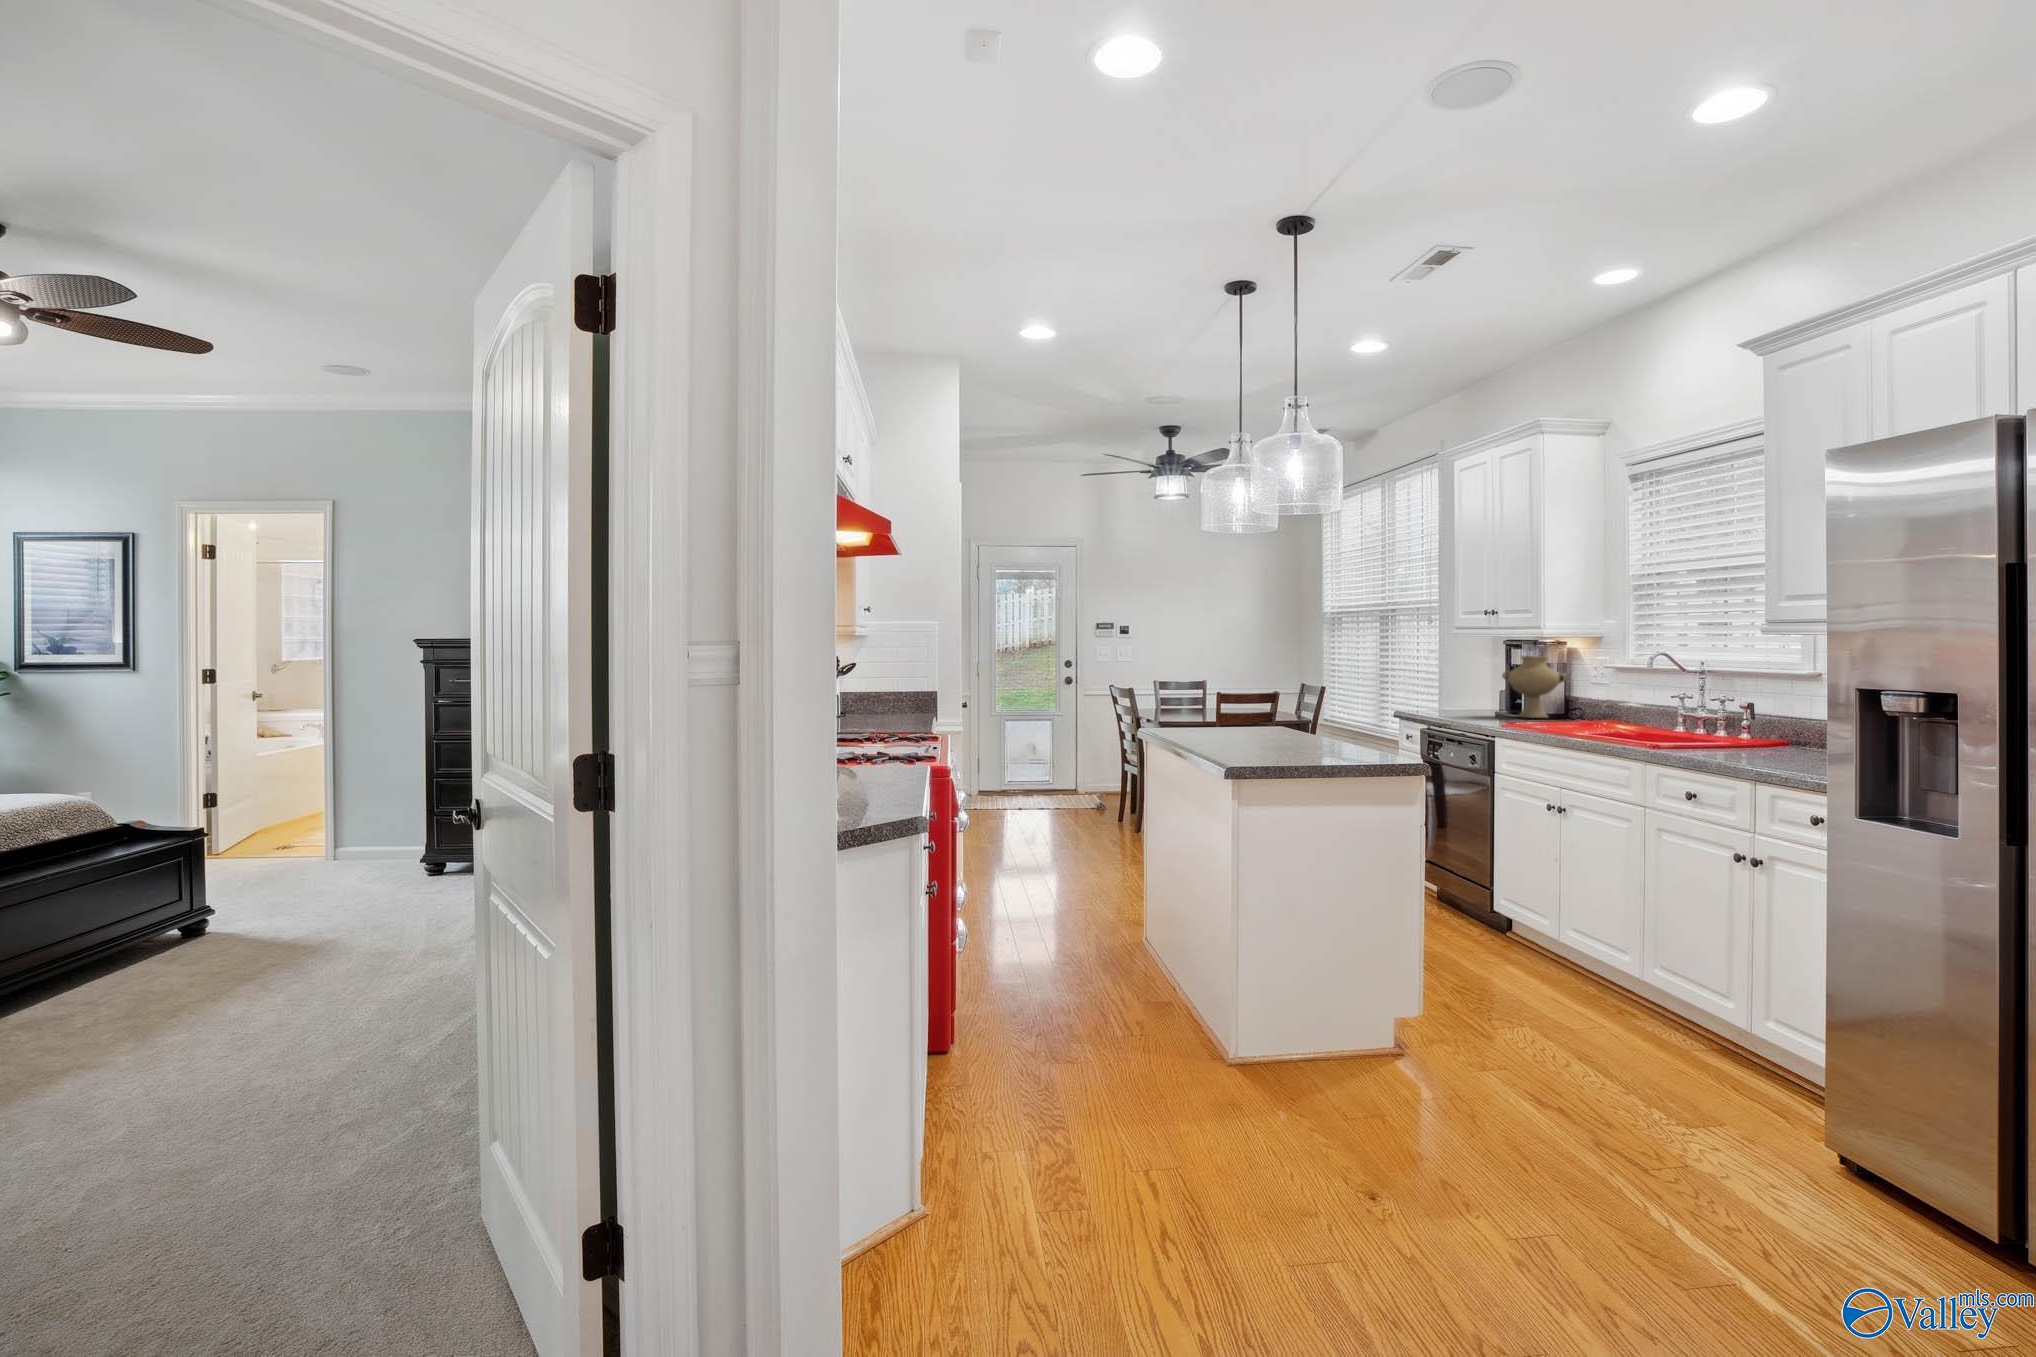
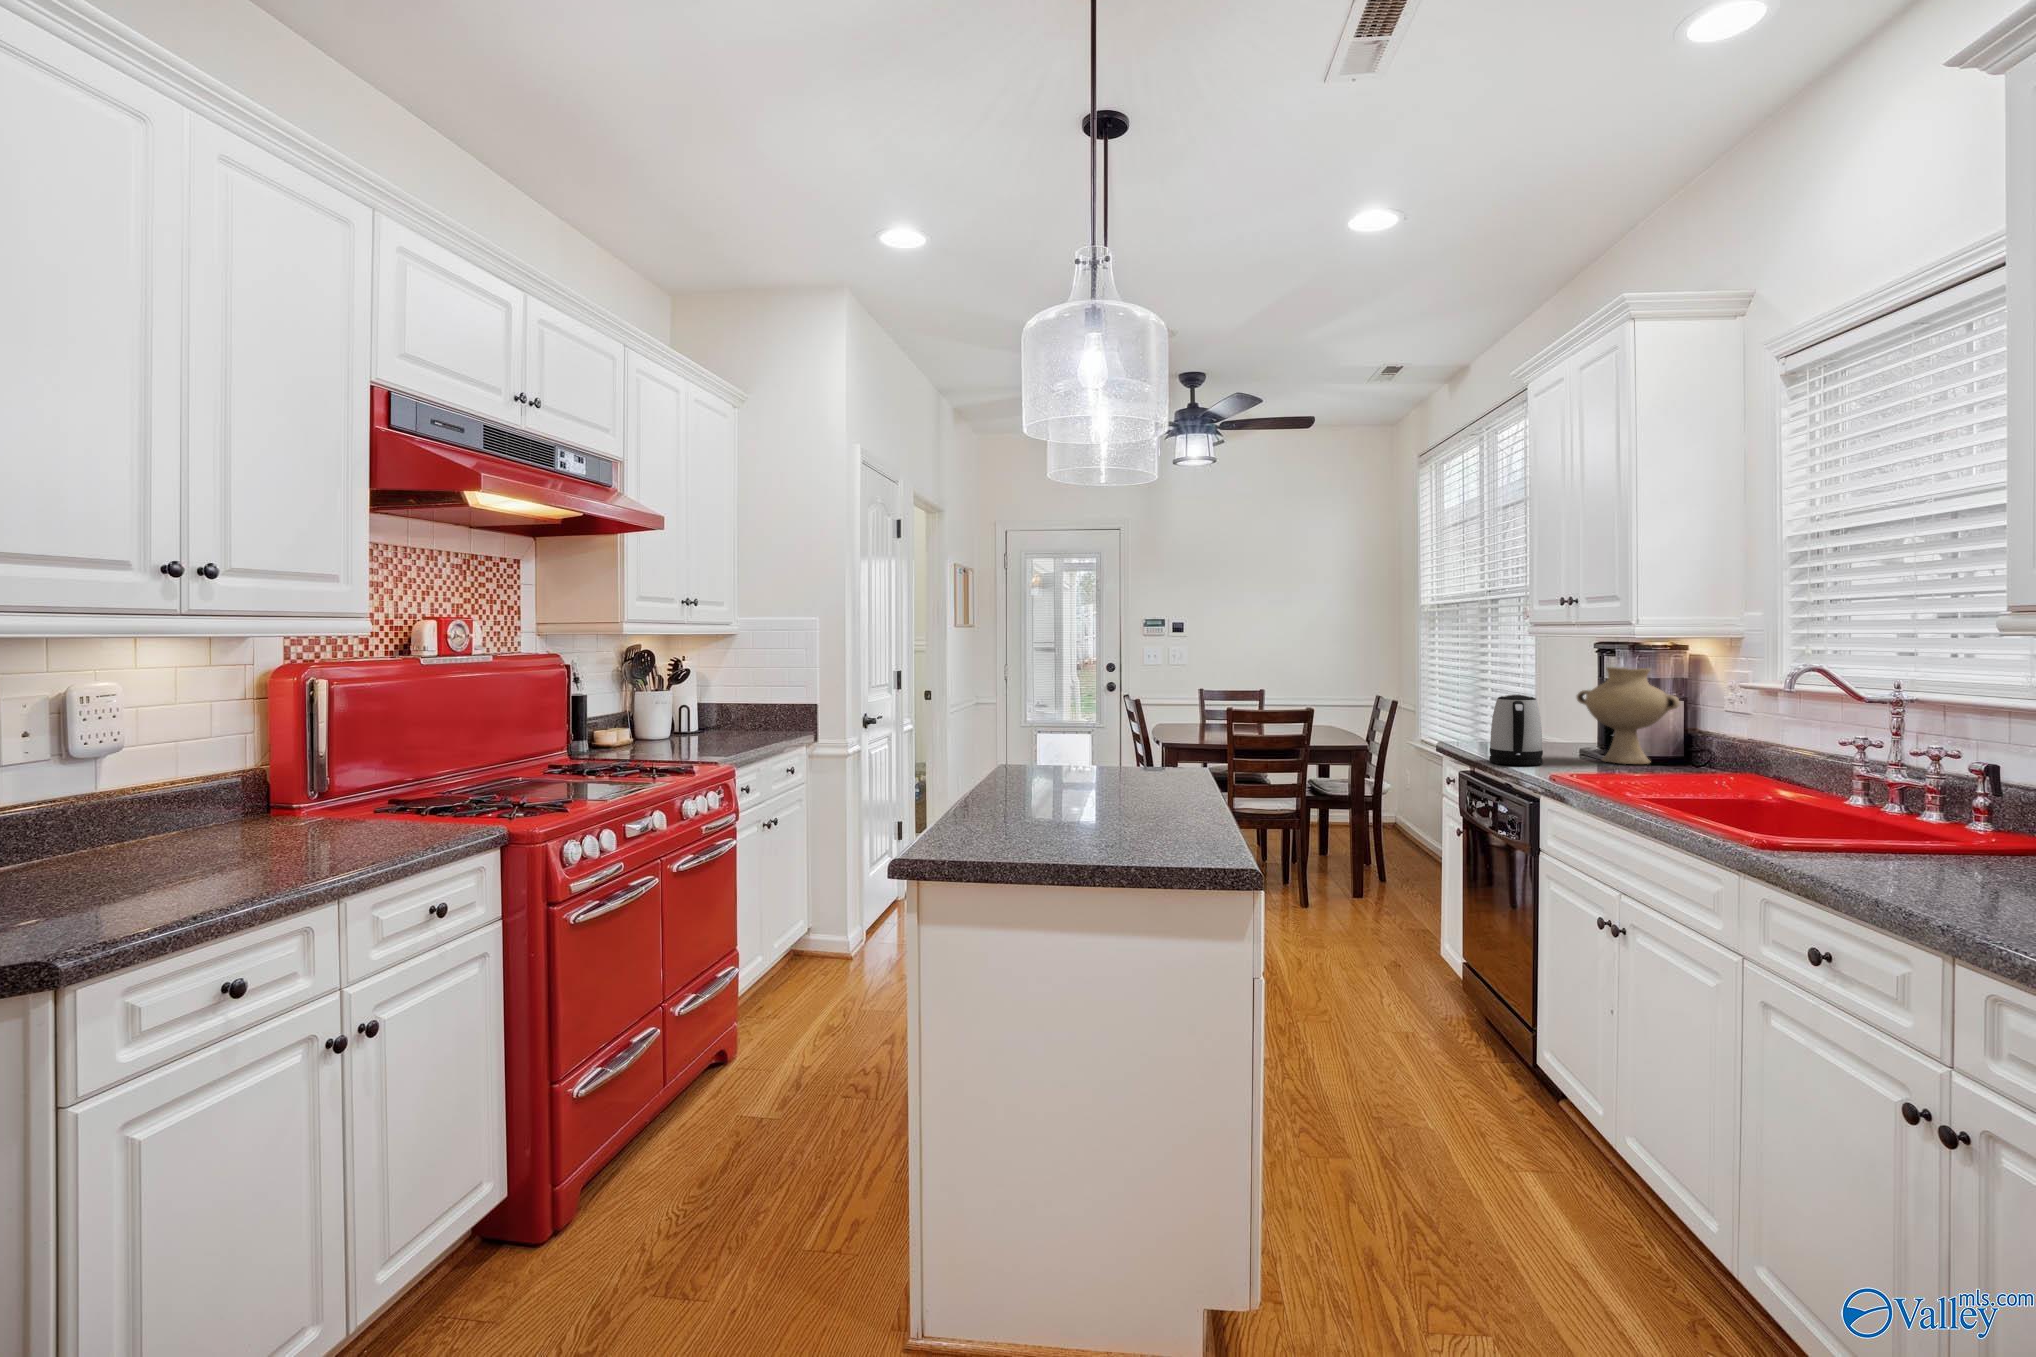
kettle: none [1453,674,1487,720] -> present [1489,694,1543,765]

